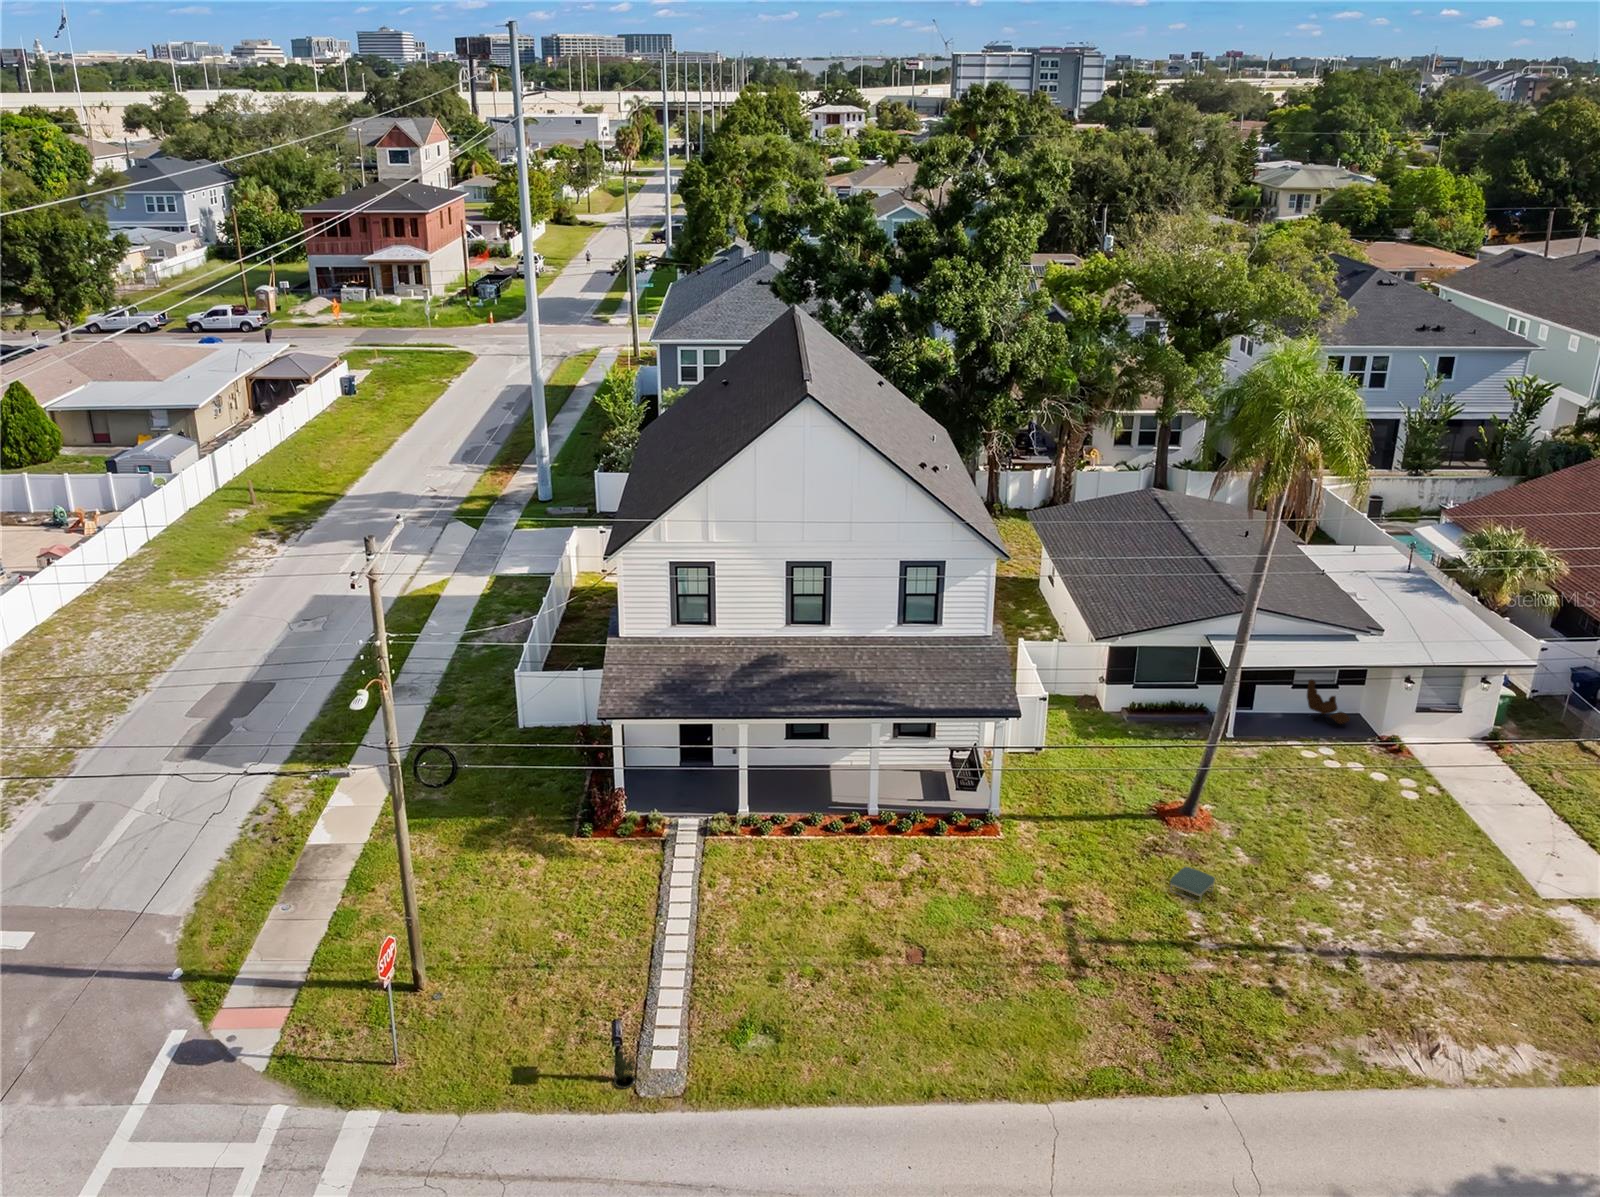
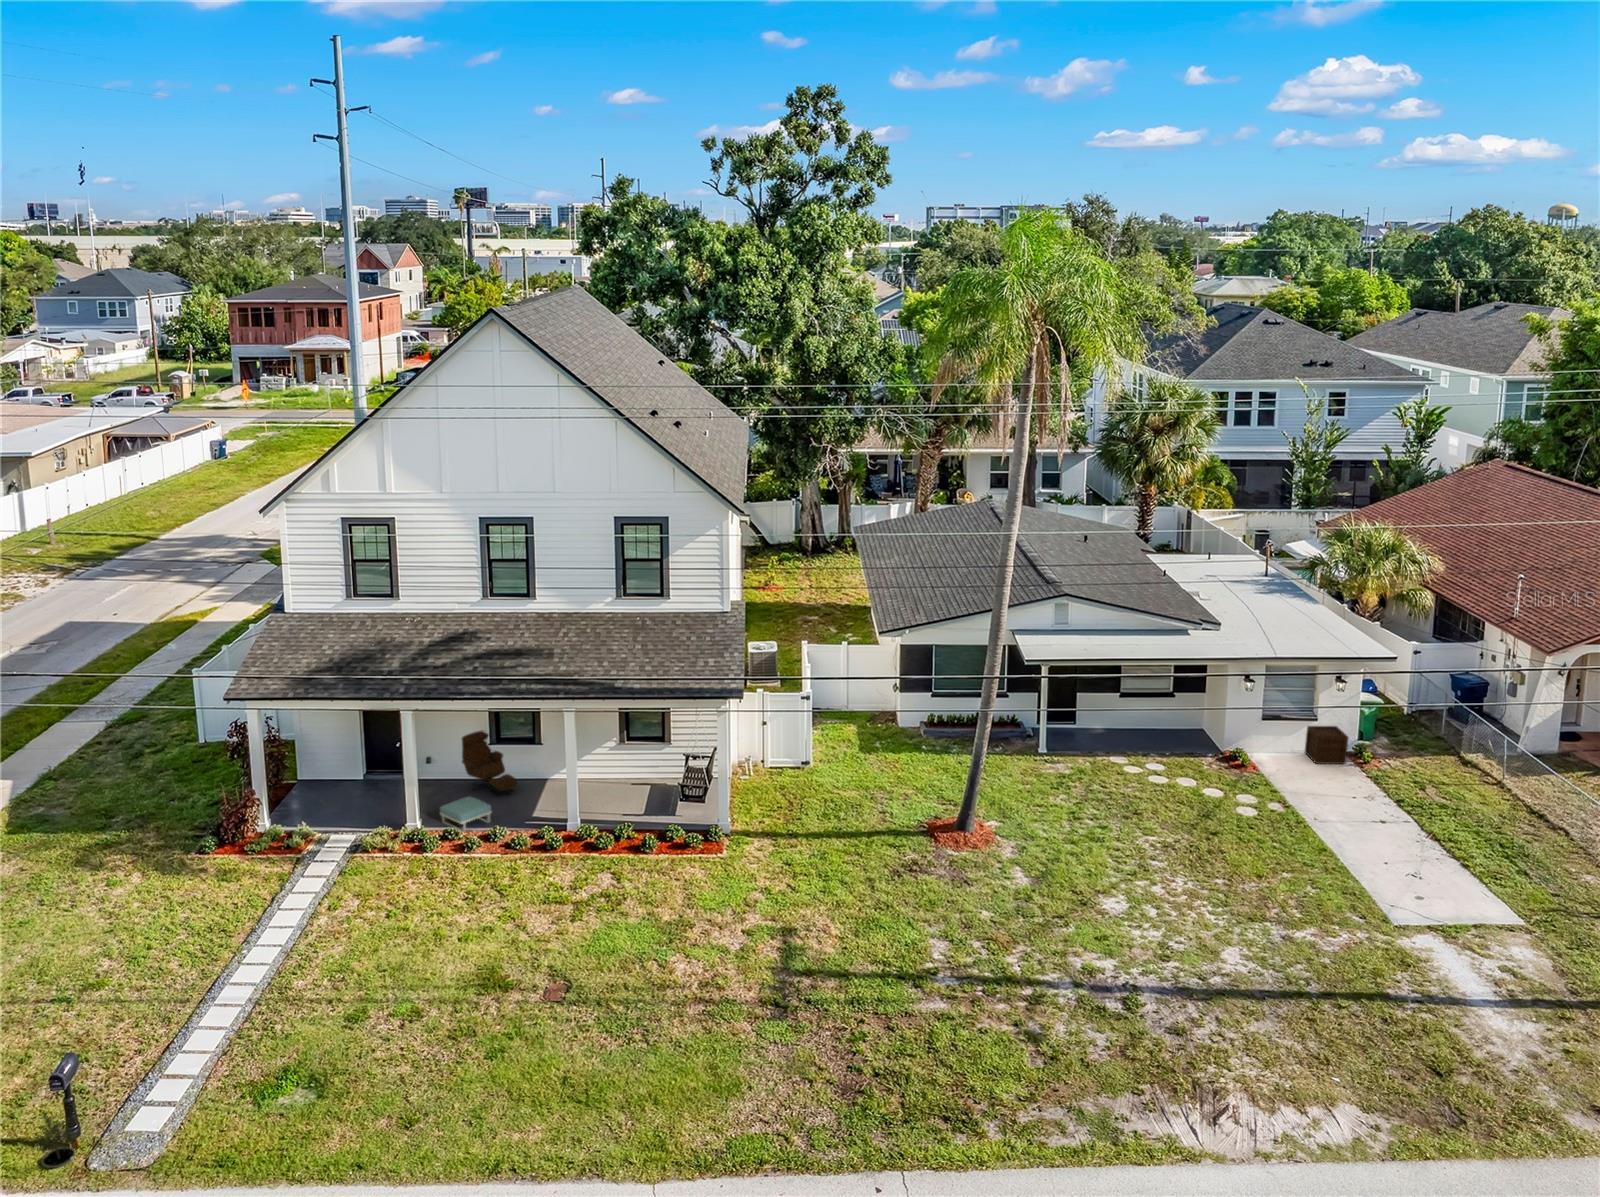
lounge chair: present [1307,680,1350,724] -> present [462,731,517,793]
wooden crate: none [1450,717,1490,750] -> present [1304,726,1348,764]
footstool: present [1170,867,1215,903] -> present [440,797,492,832]

